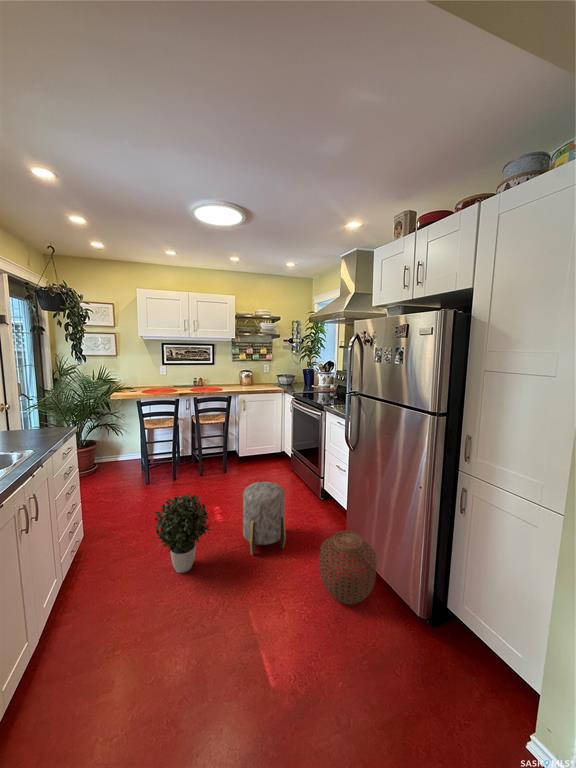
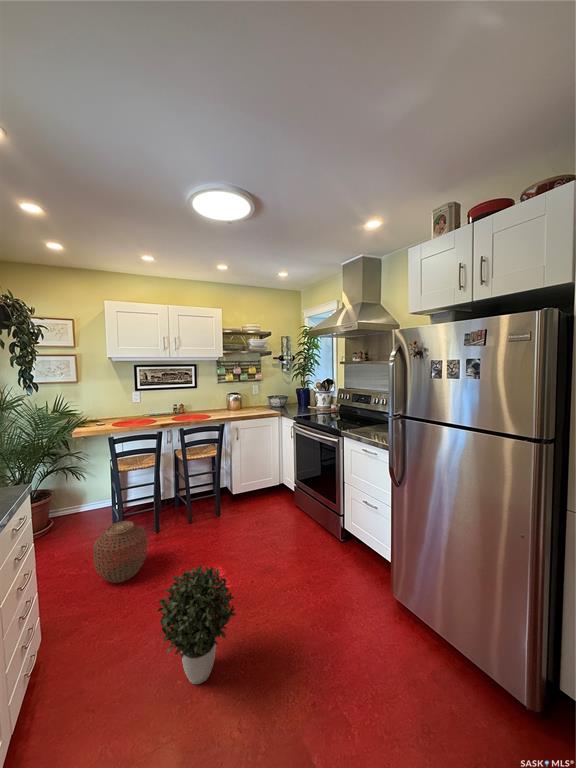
stool: present [243,482,286,555] -> none [266,532,326,637]
woven basket: present [319,531,376,604] -> present [93,521,147,583]

